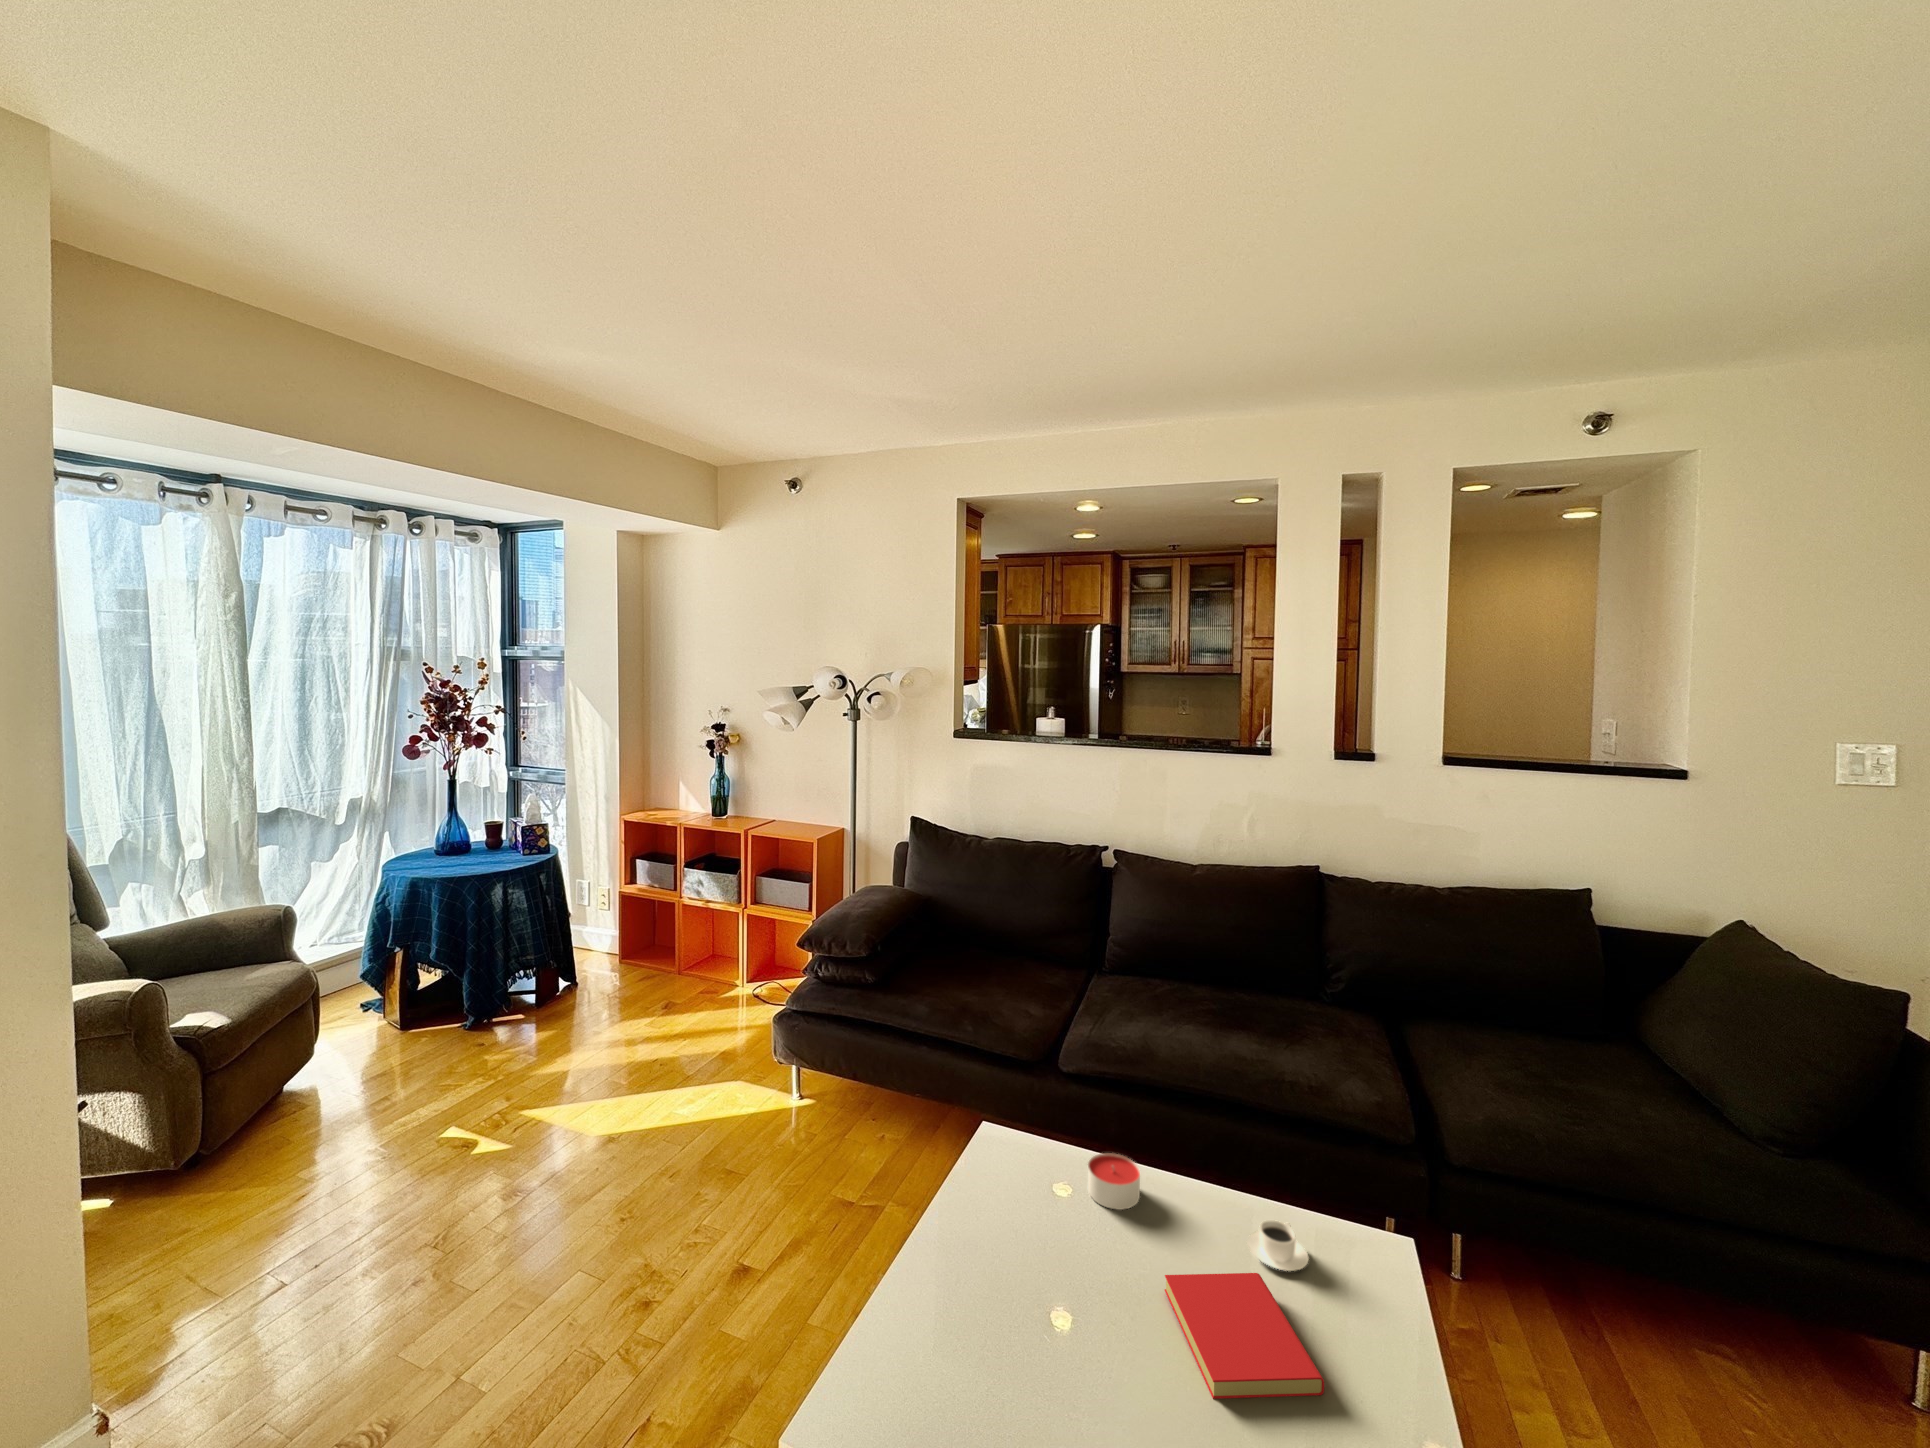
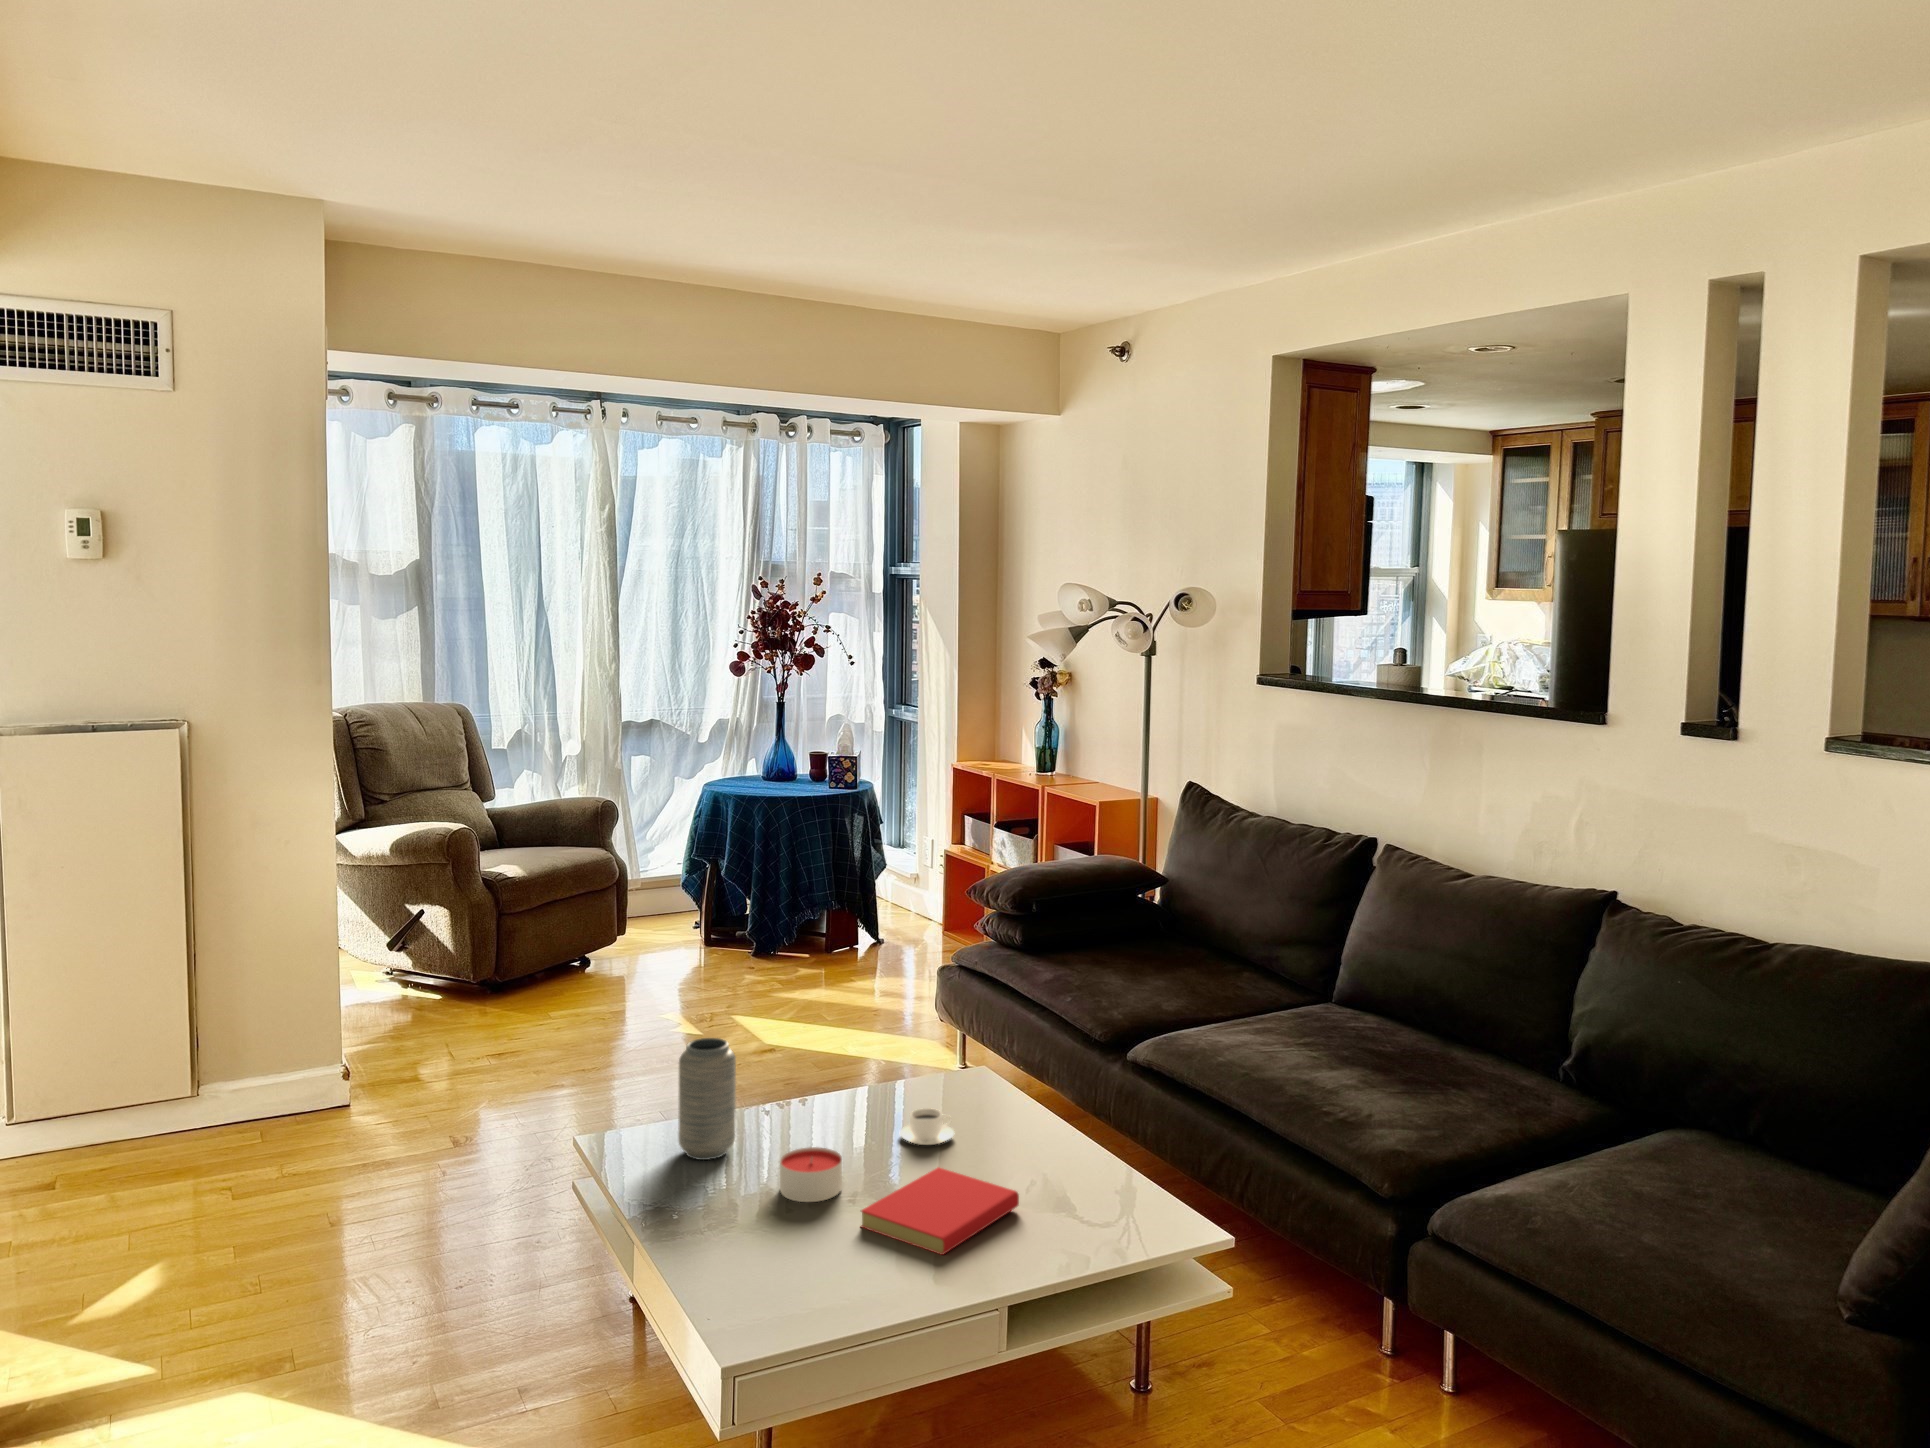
candle: present [1088,1153,1140,1210] -> present [780,1147,842,1202]
coffee cup: present [1247,1220,1309,1271] -> present [900,1108,954,1145]
vase: none [896,1226,962,1388] -> present [678,1038,736,1160]

